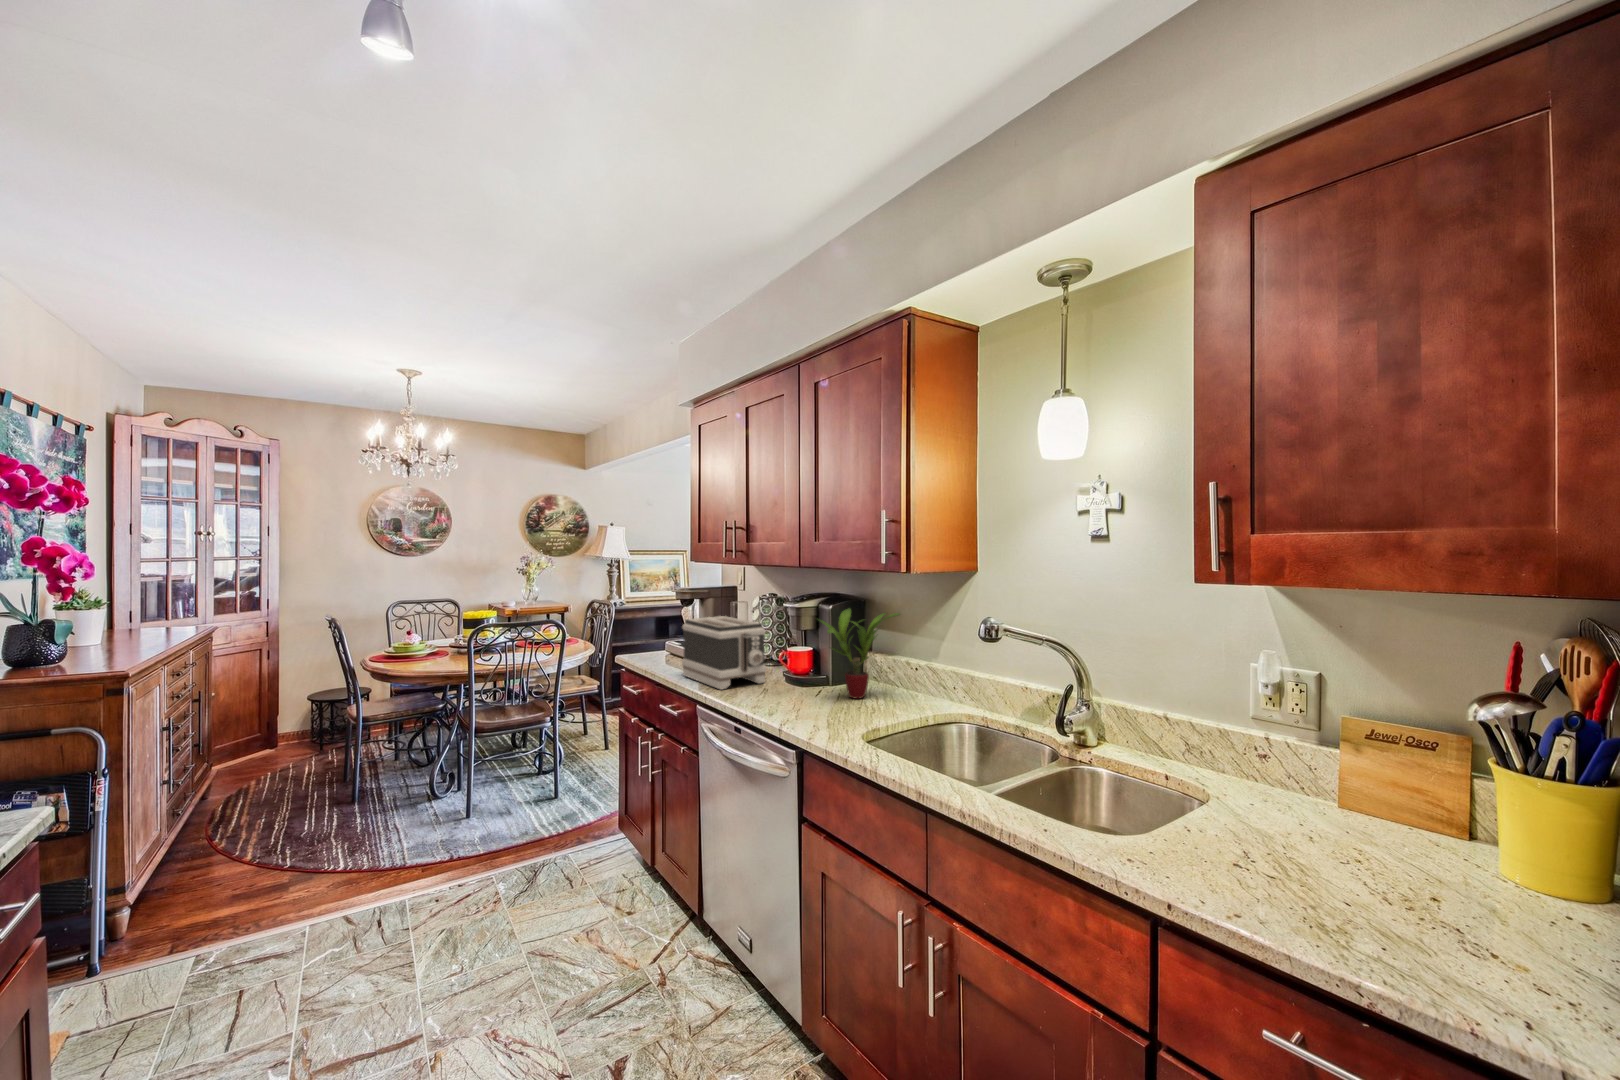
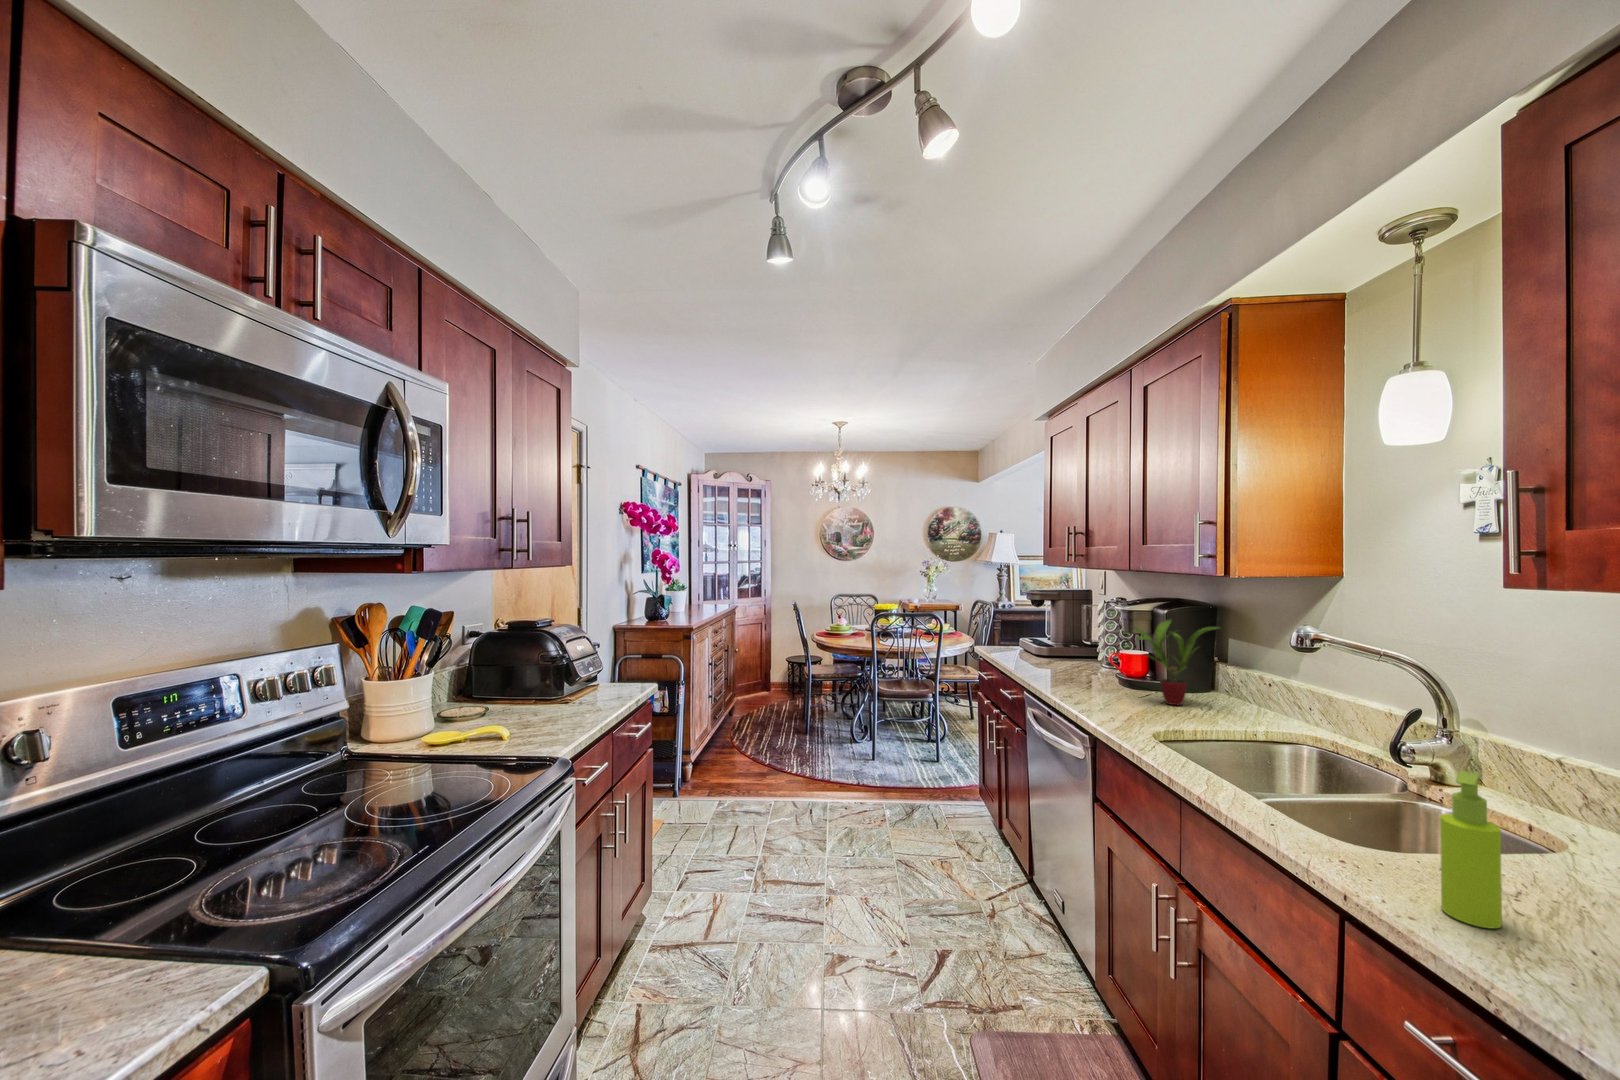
toaster: present [682,616,766,689] -> none [1020,620,1092,681]
soap dispenser: none [1224,743,1273,894] -> present [1440,771,1502,928]

